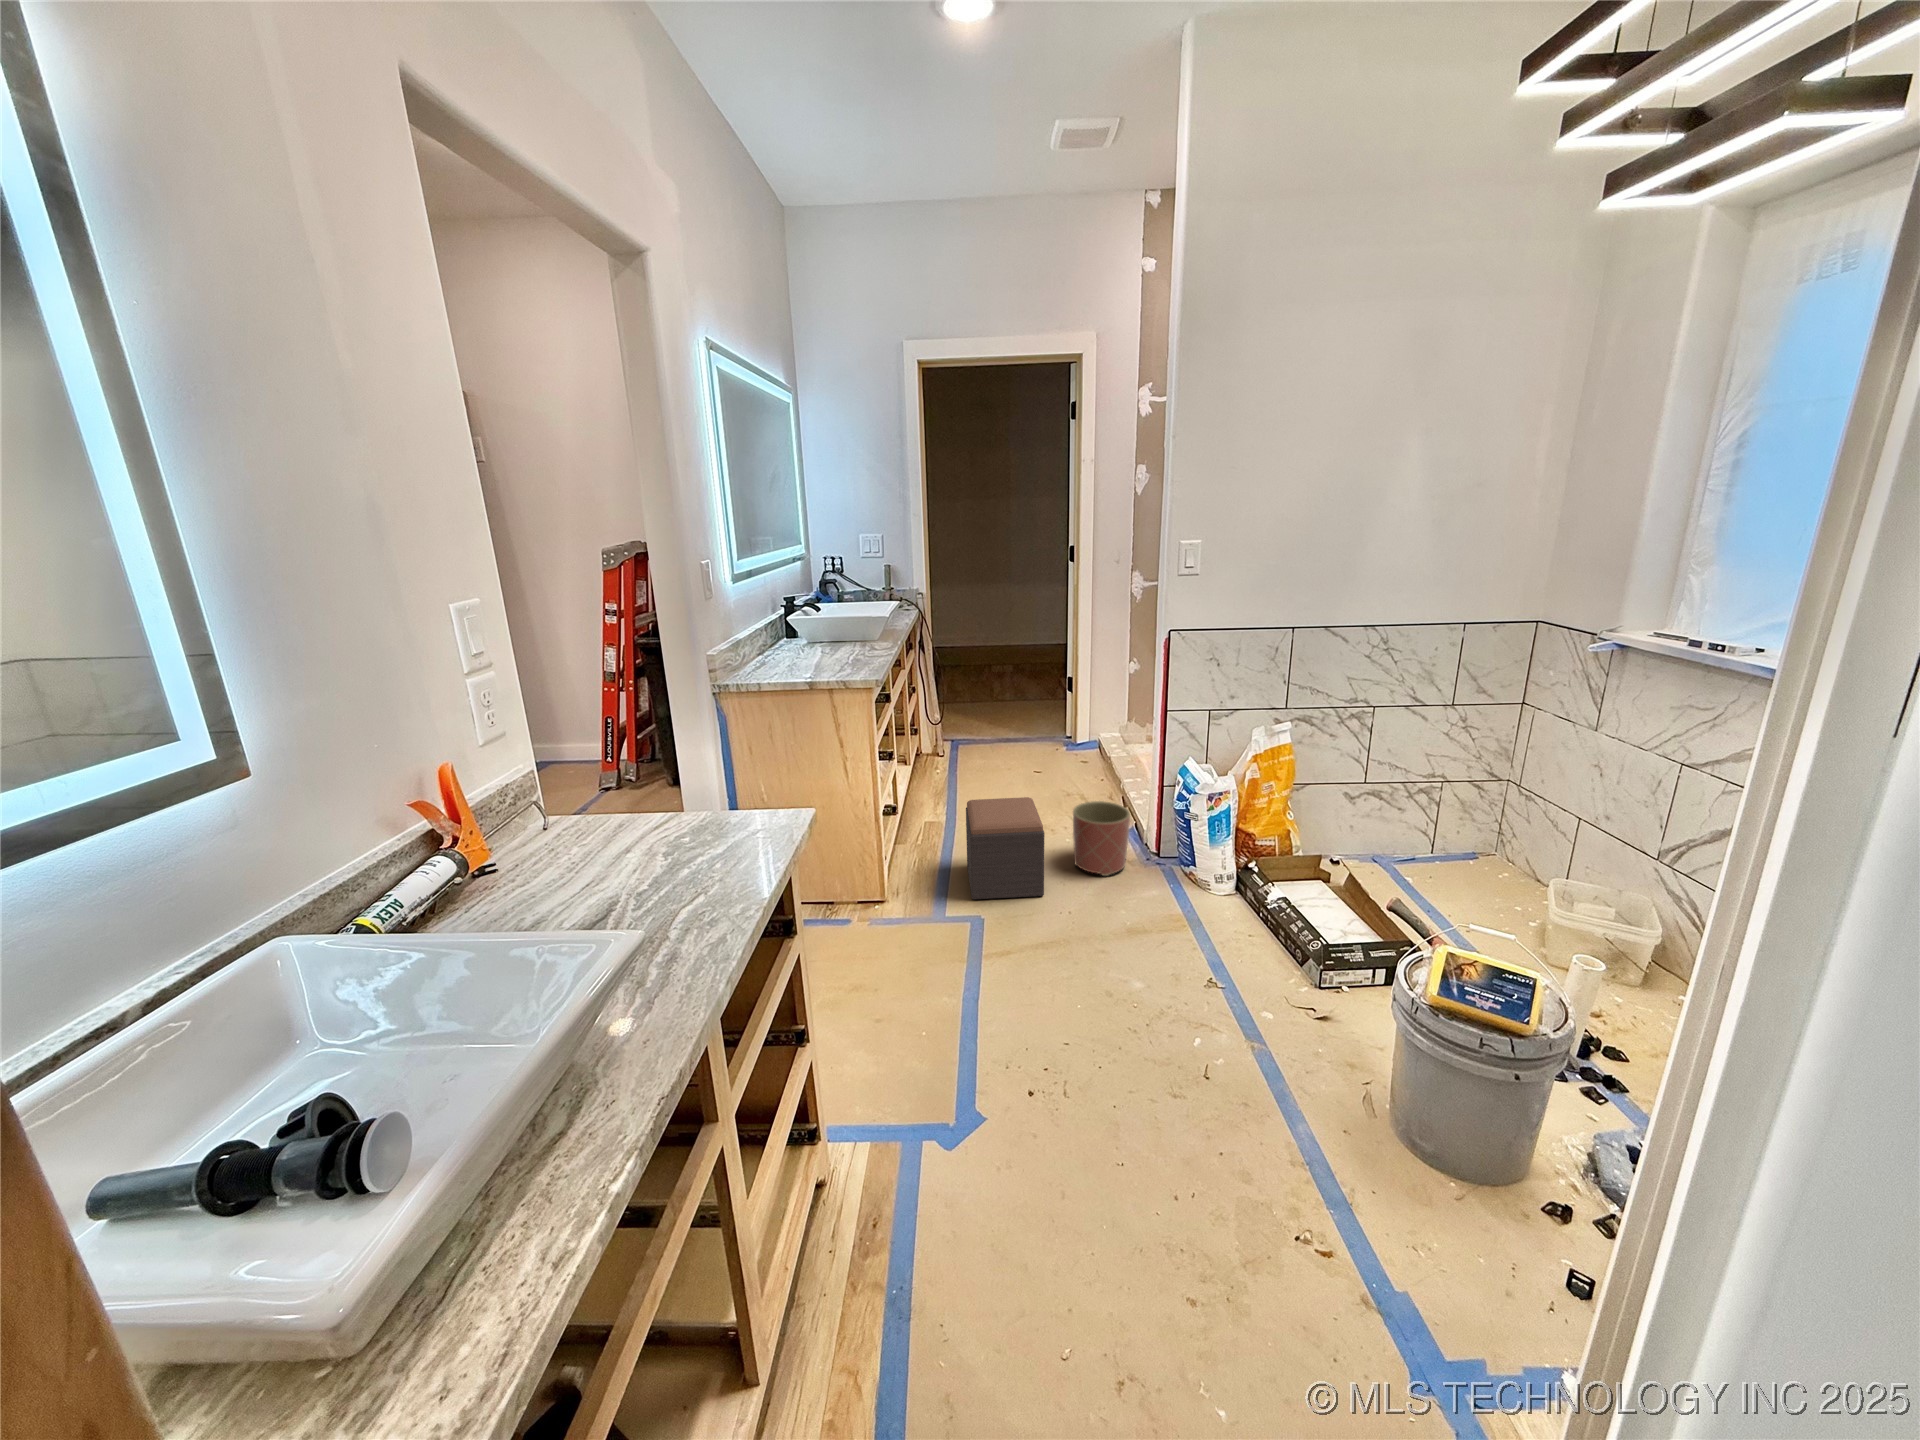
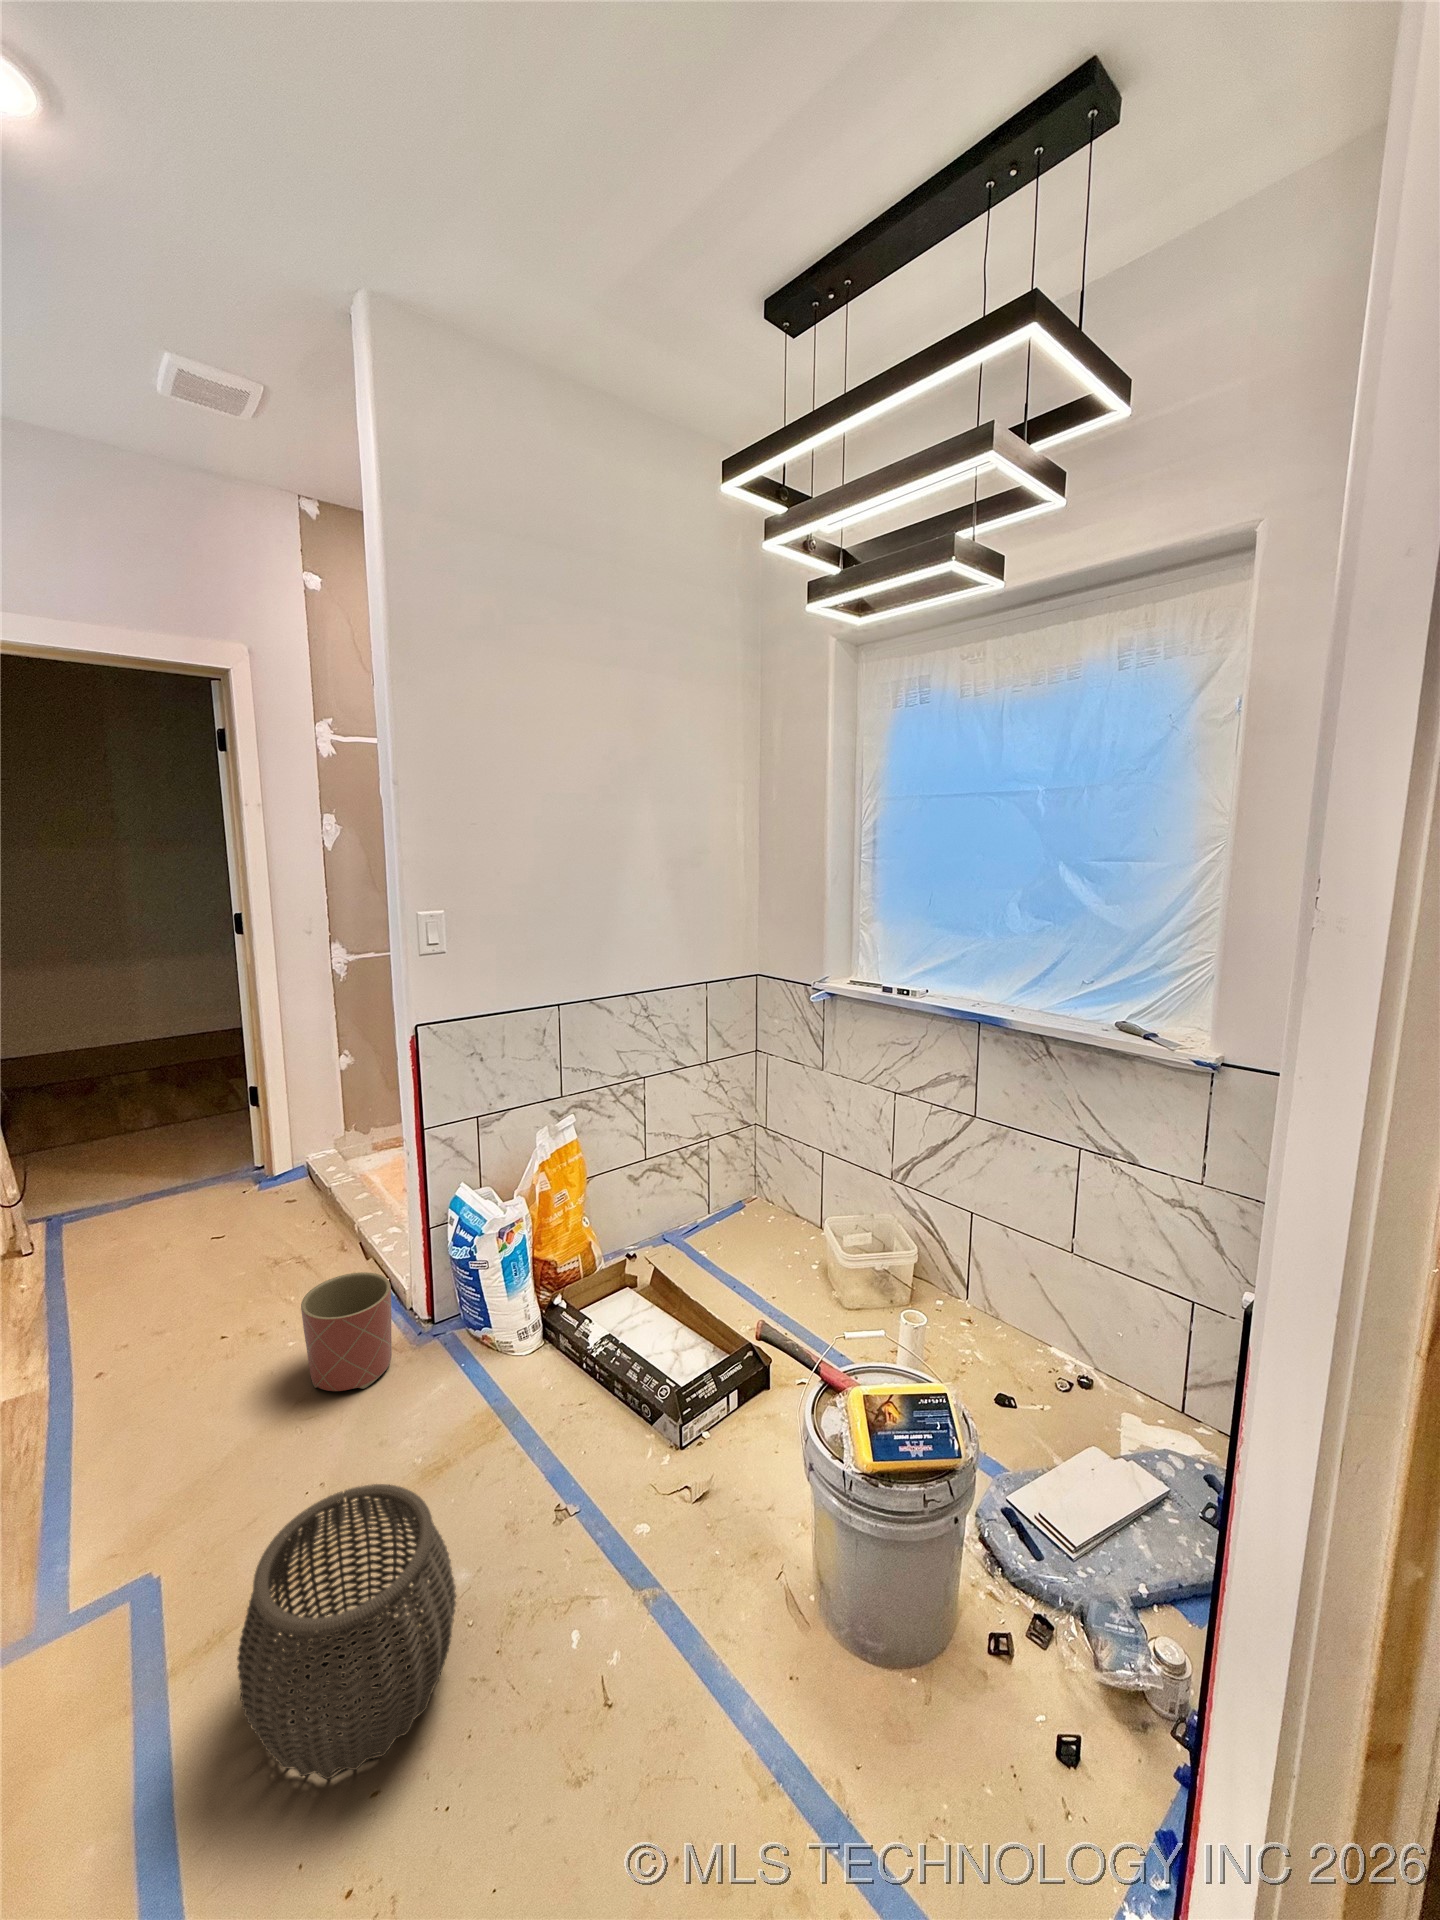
footstool: present [966,797,1044,899] -> none [99,1312,273,1537]
woven basket: none [1004,898,1126,1042] -> present [237,1484,456,1779]

